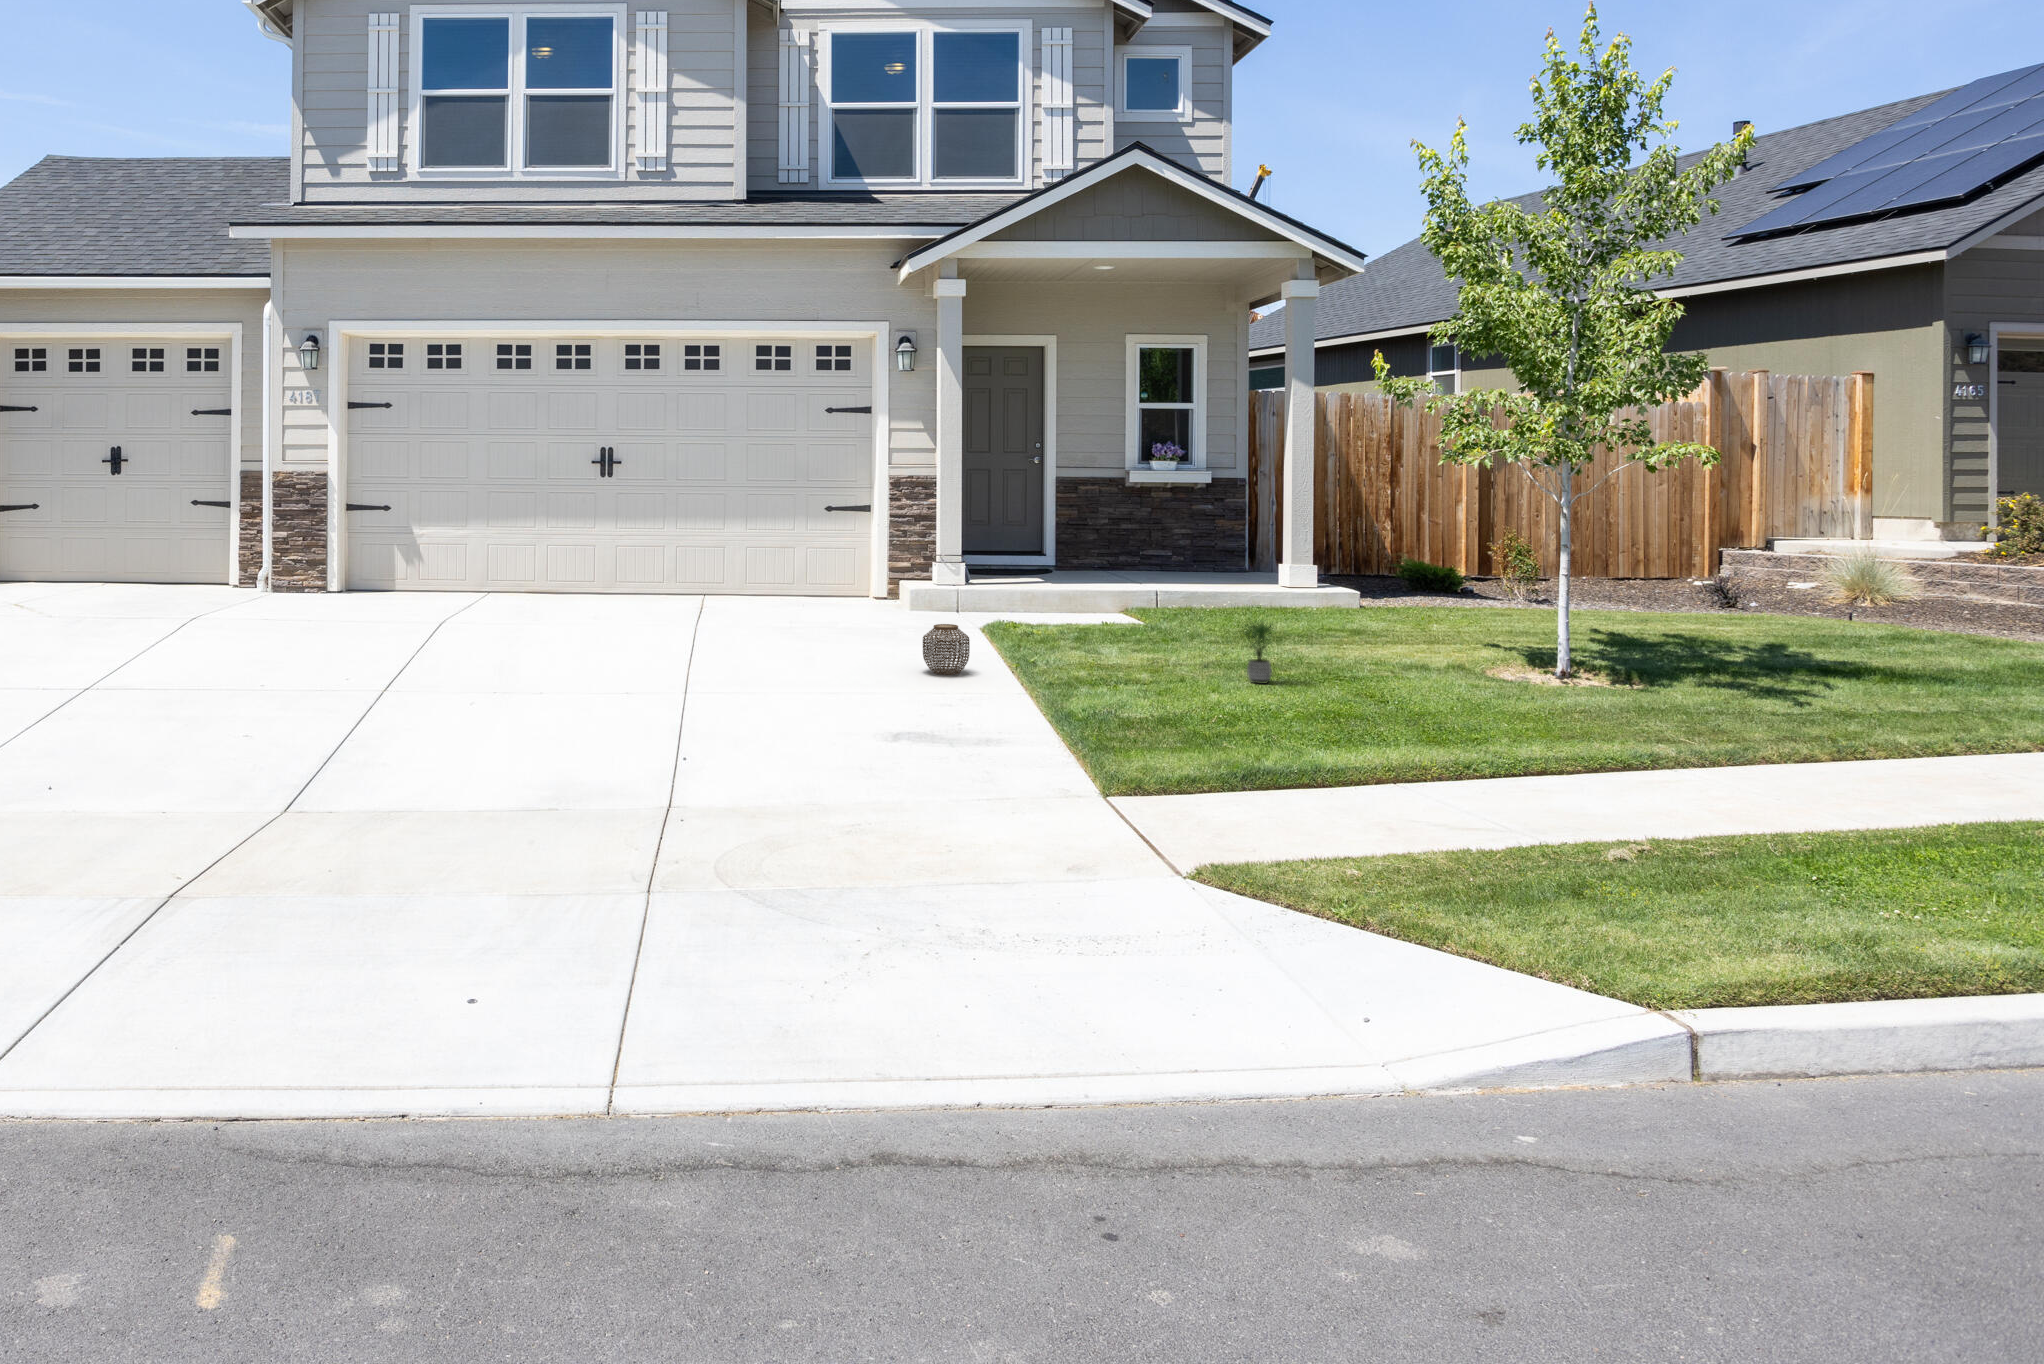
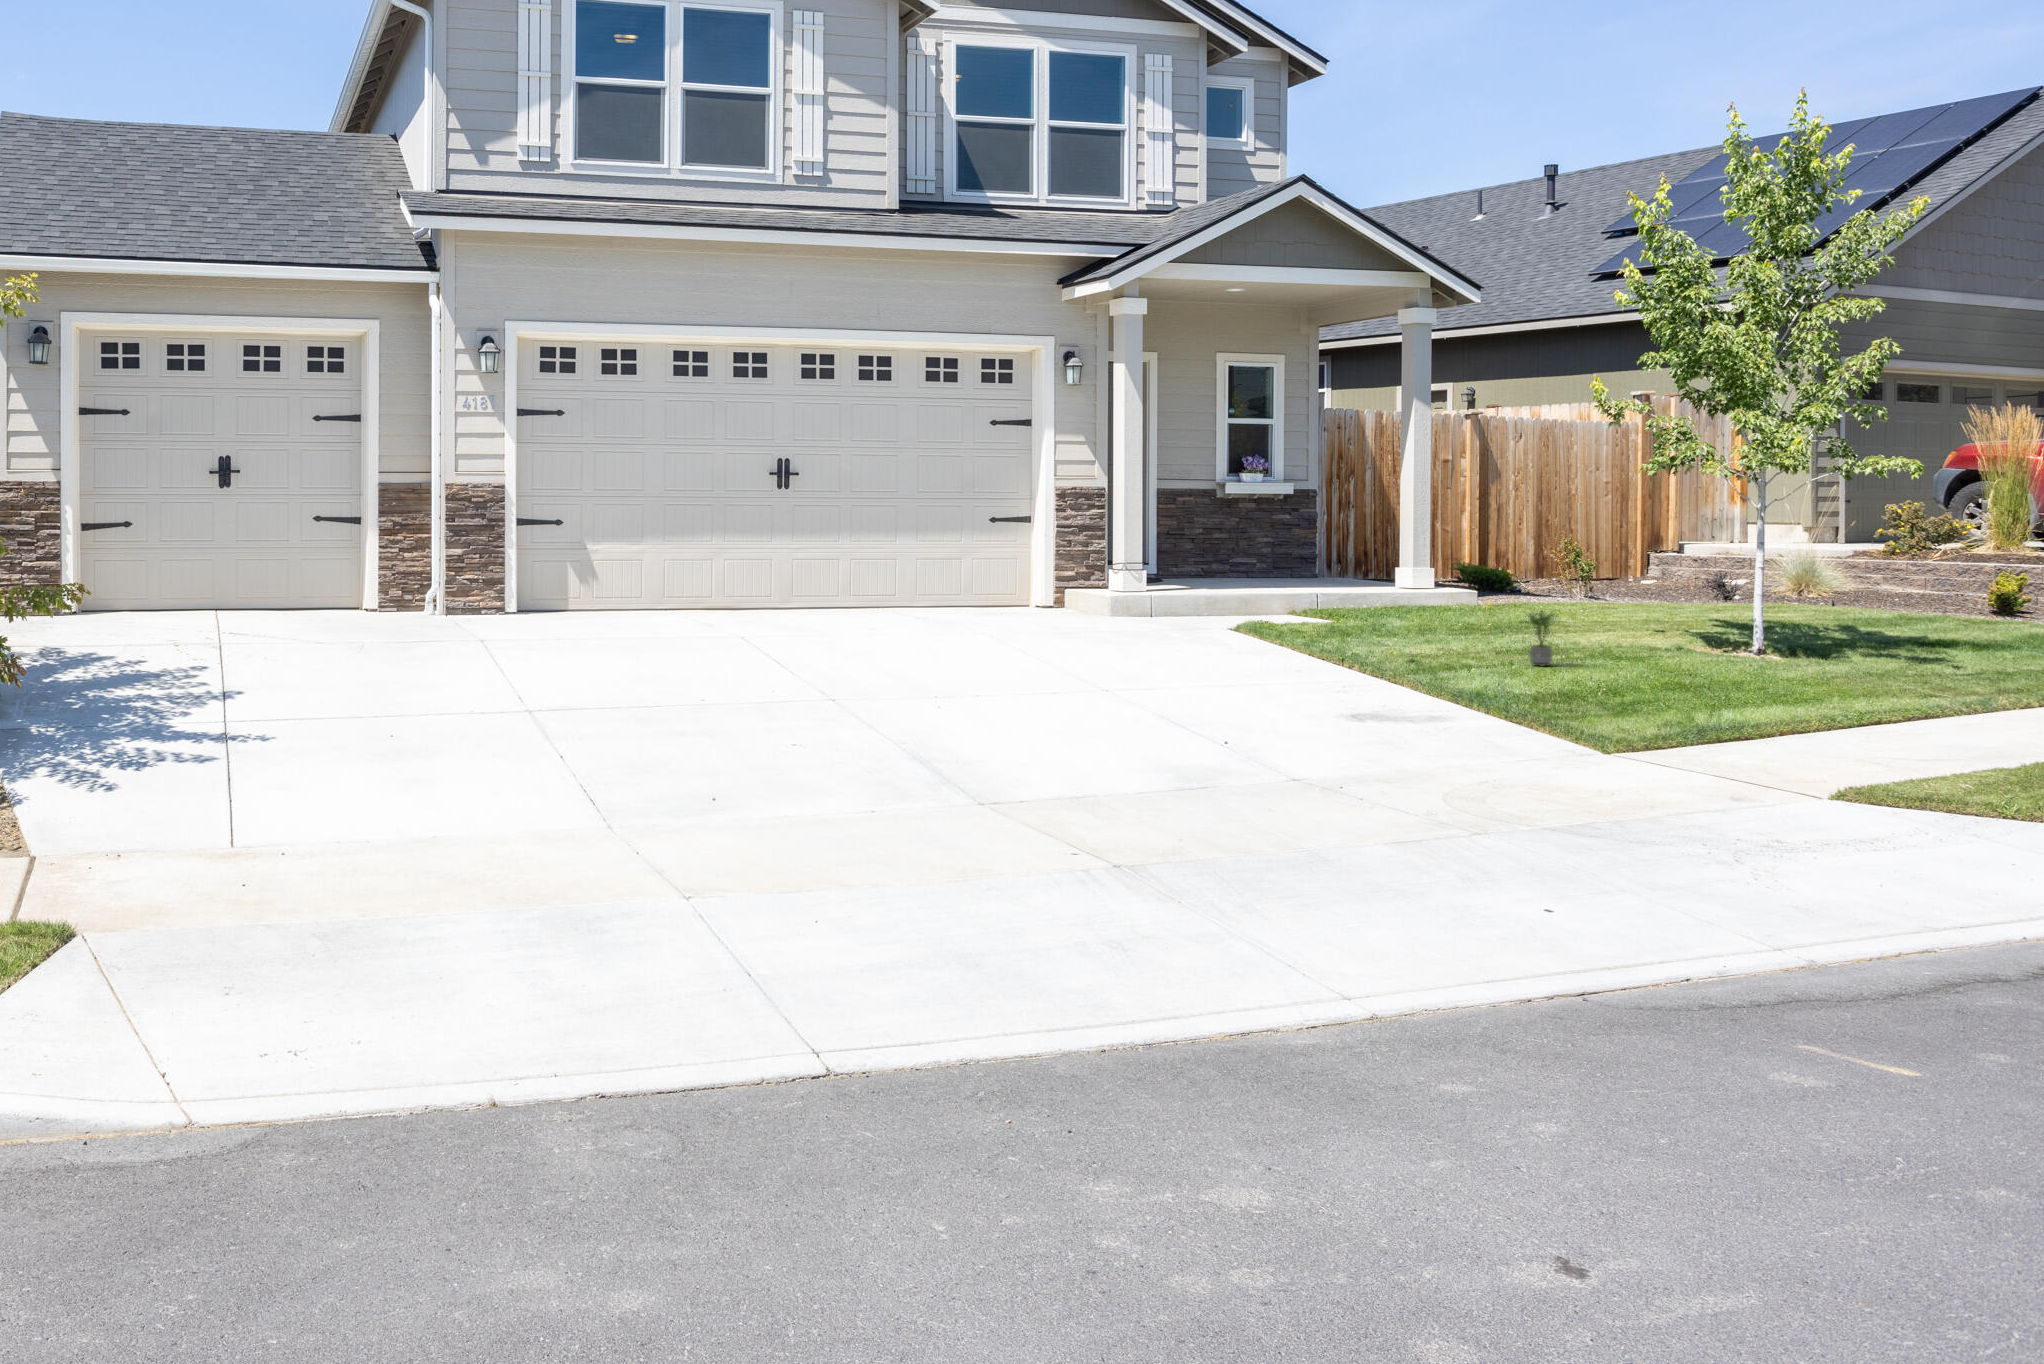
woven basket: present [923,624,970,675] -> none [1250,621,1296,669]

